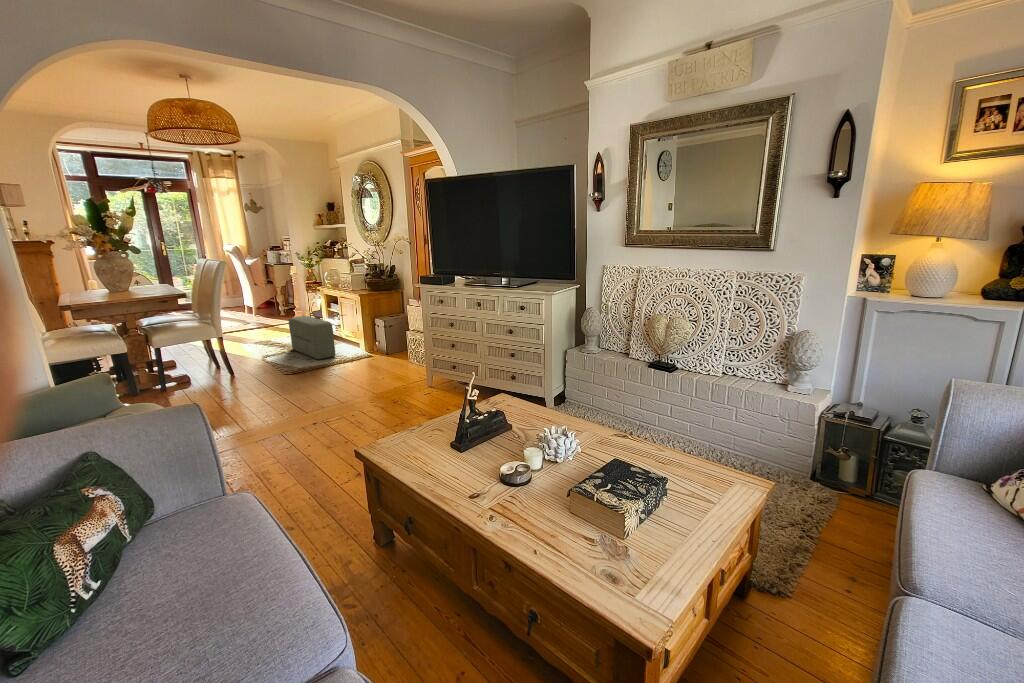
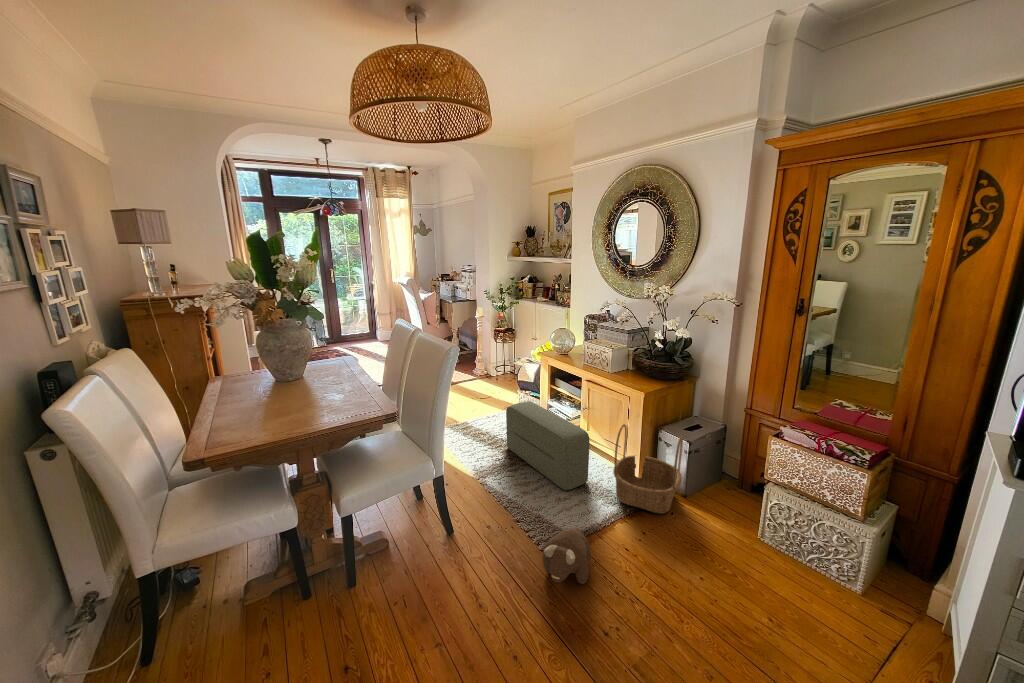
basket: none [342,315,385,361] -> present [613,424,683,514]
plush toy: none [273,357,310,382] -> present [543,528,590,584]

